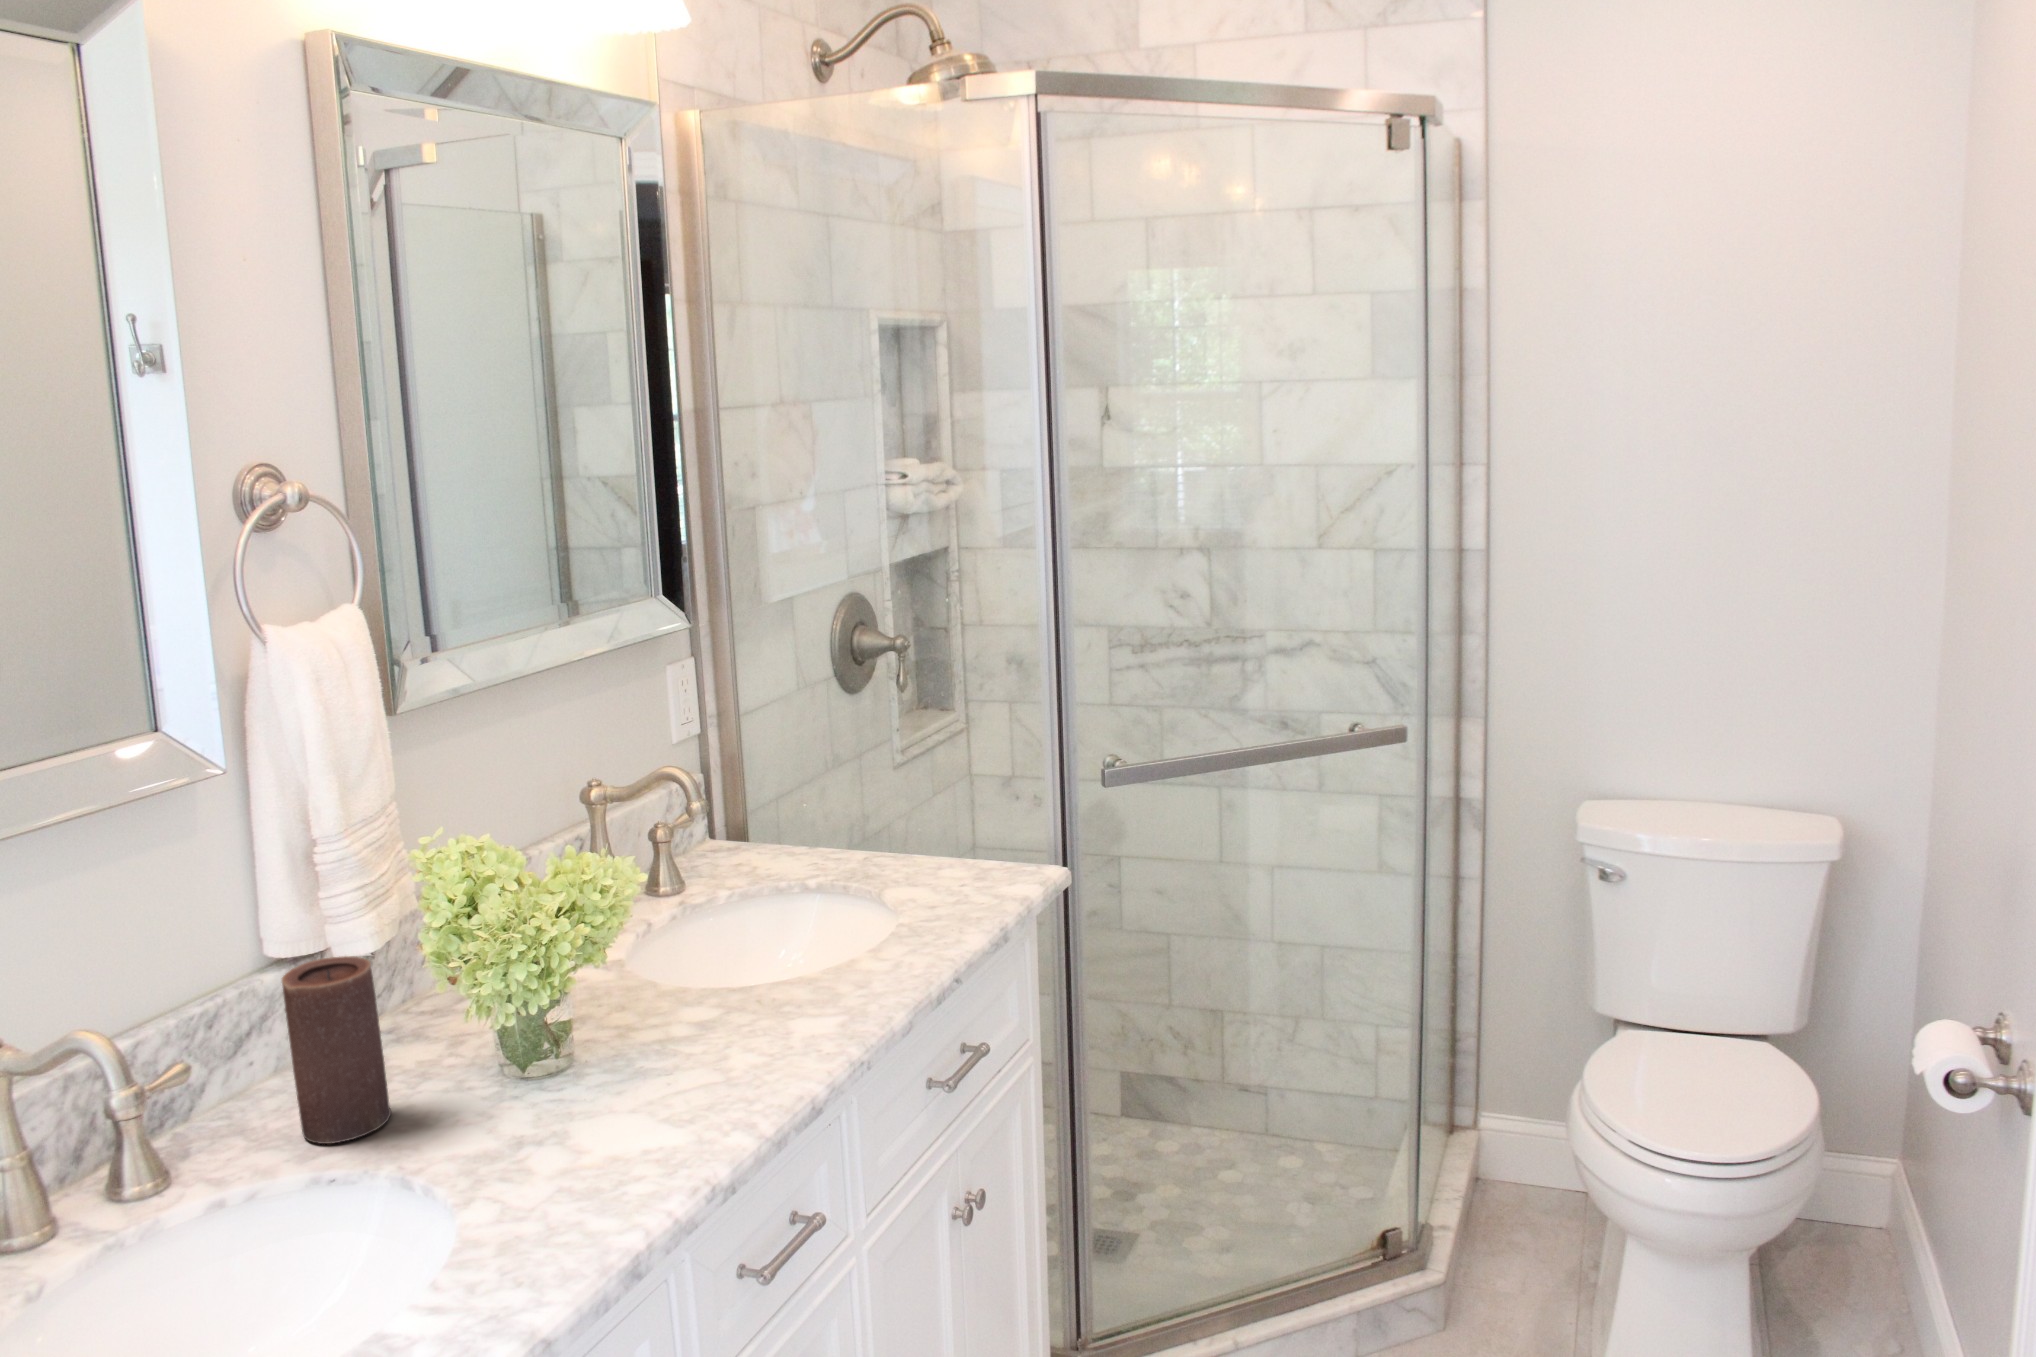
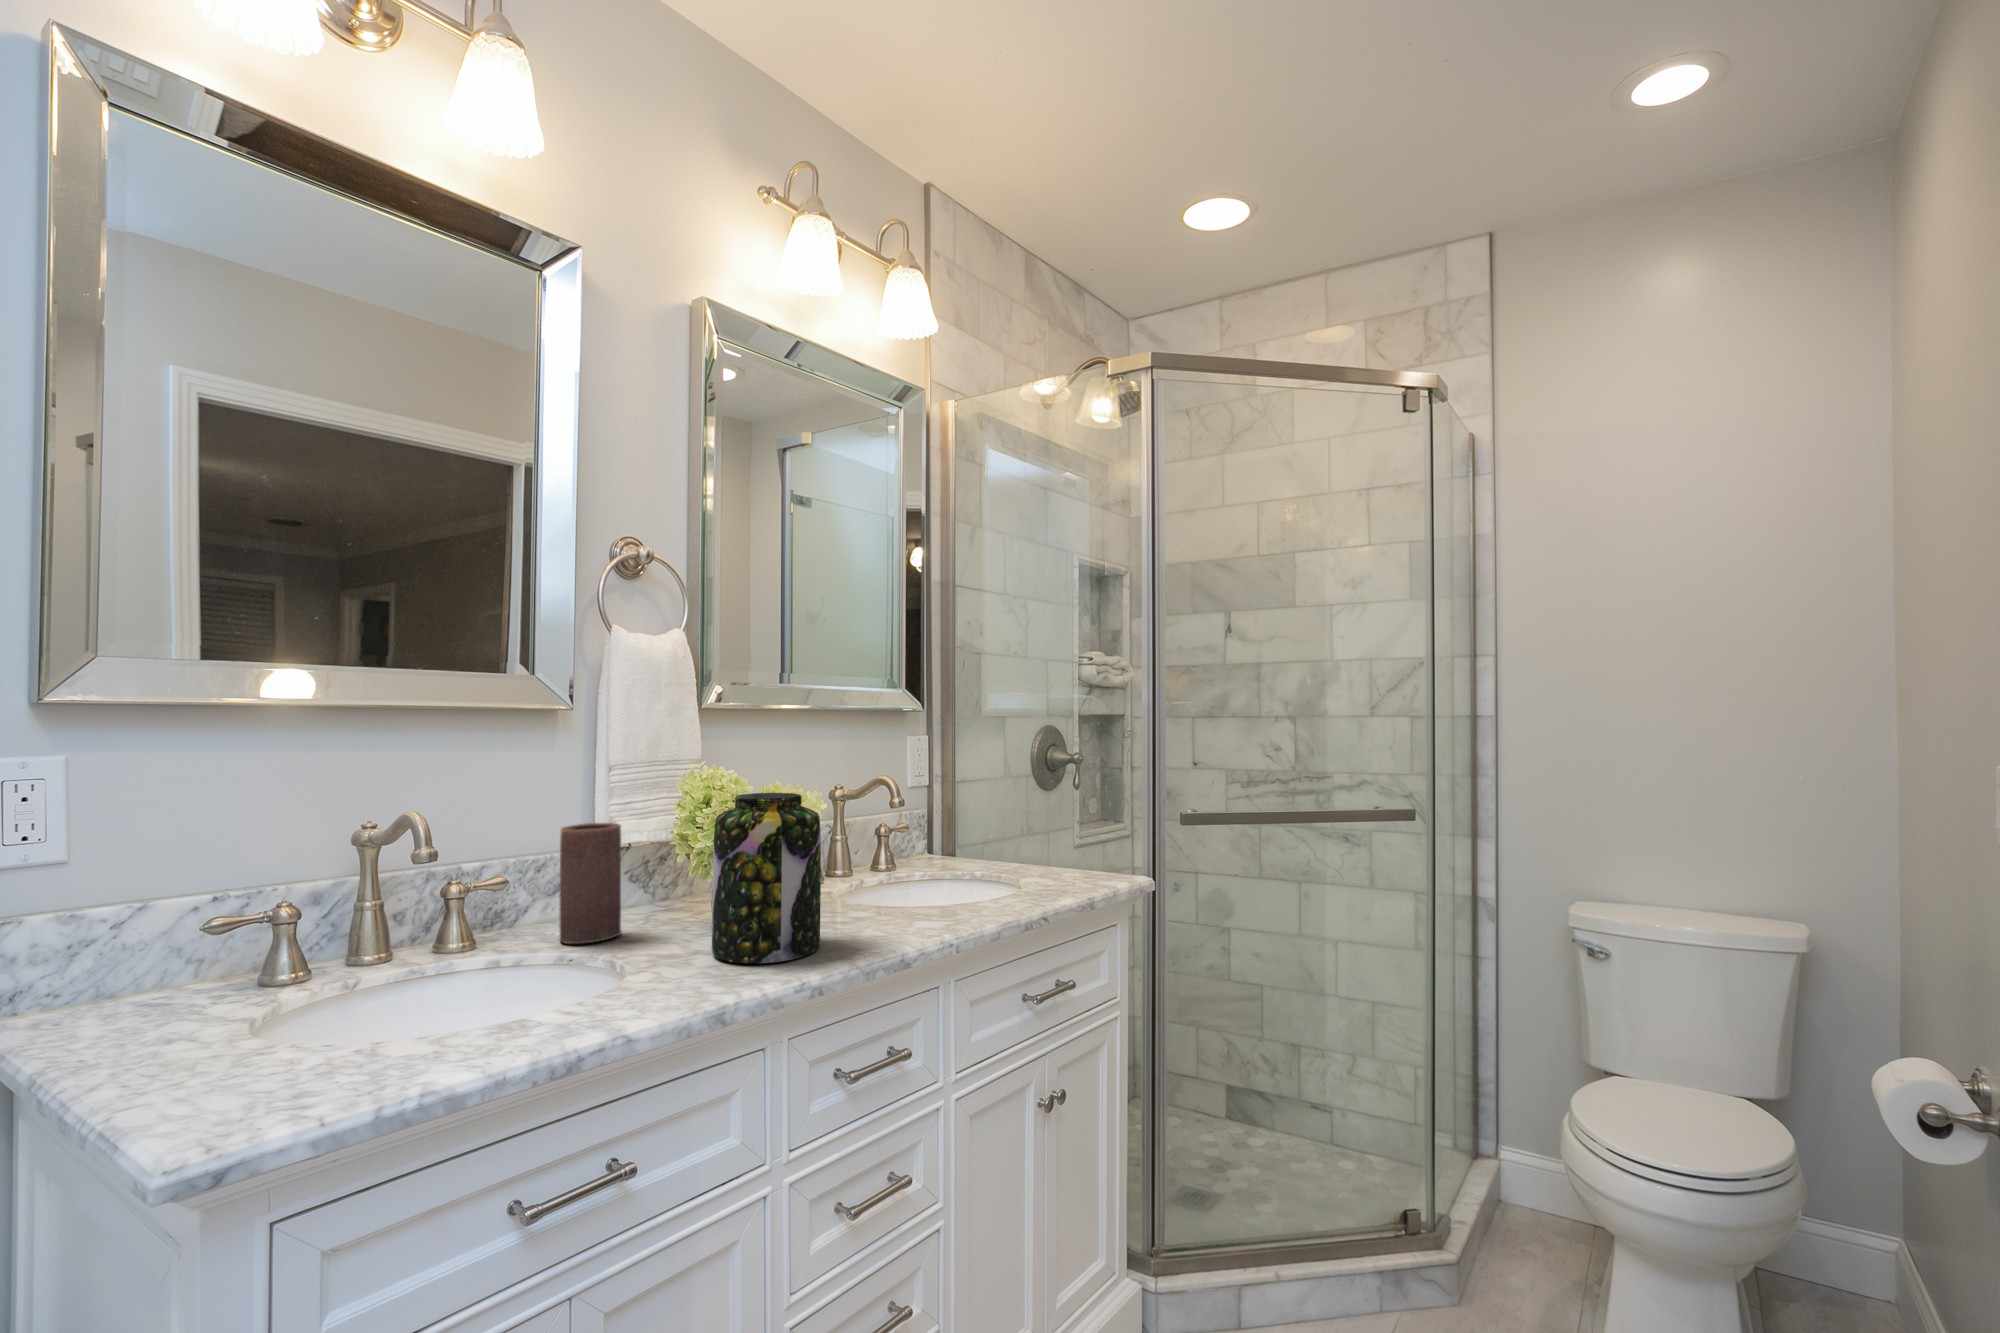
jar: none [550,898,714,1152] -> present [712,793,821,963]

